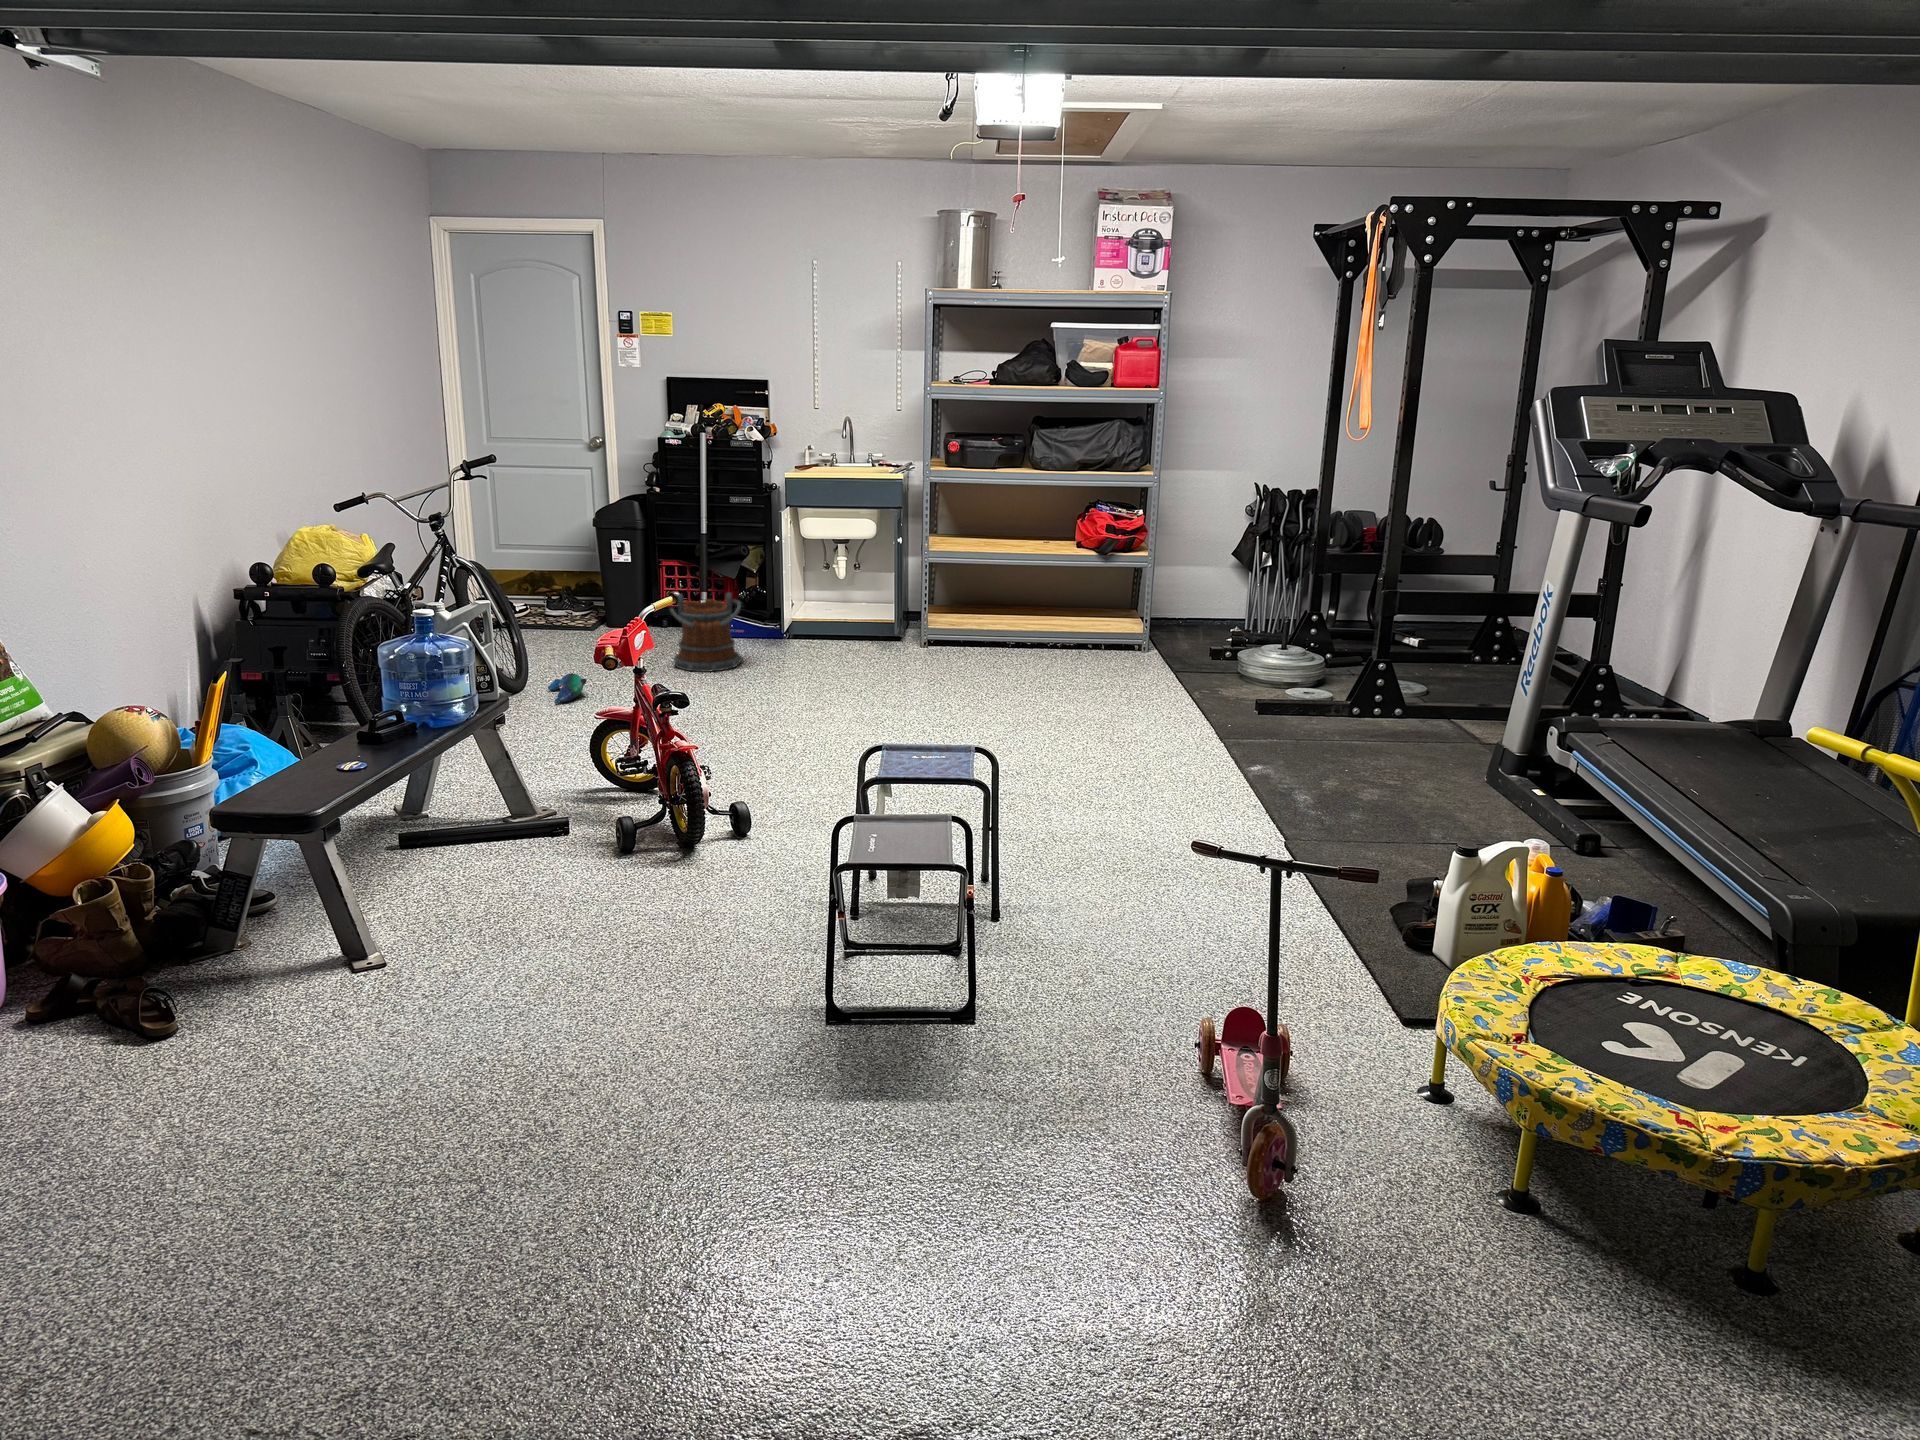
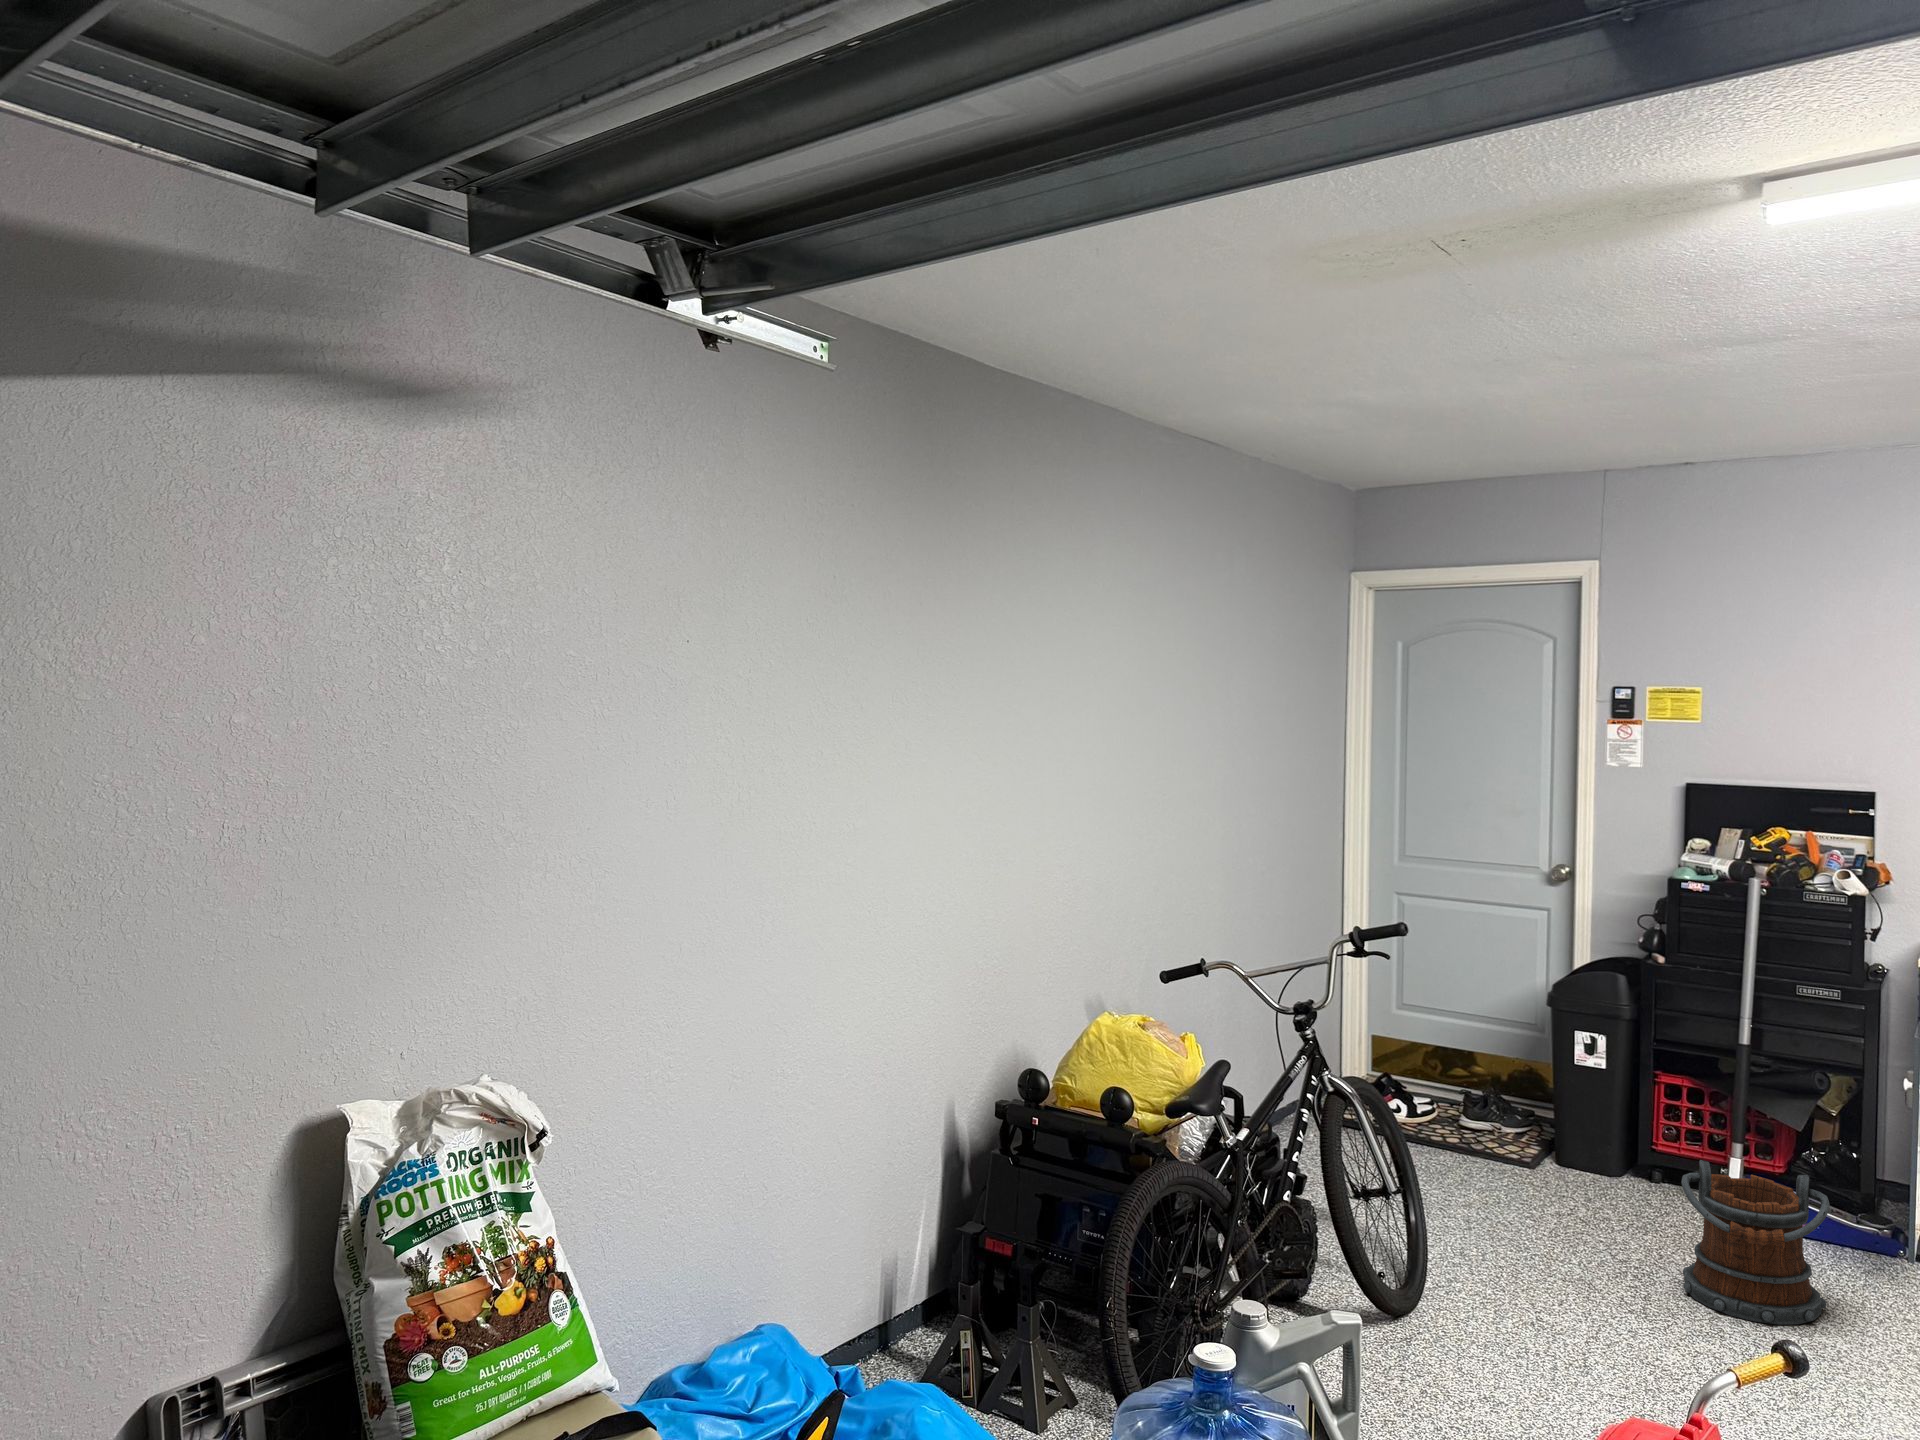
plush toy: present [548,673,587,704] -> none [1453,1283,1524,1343]

